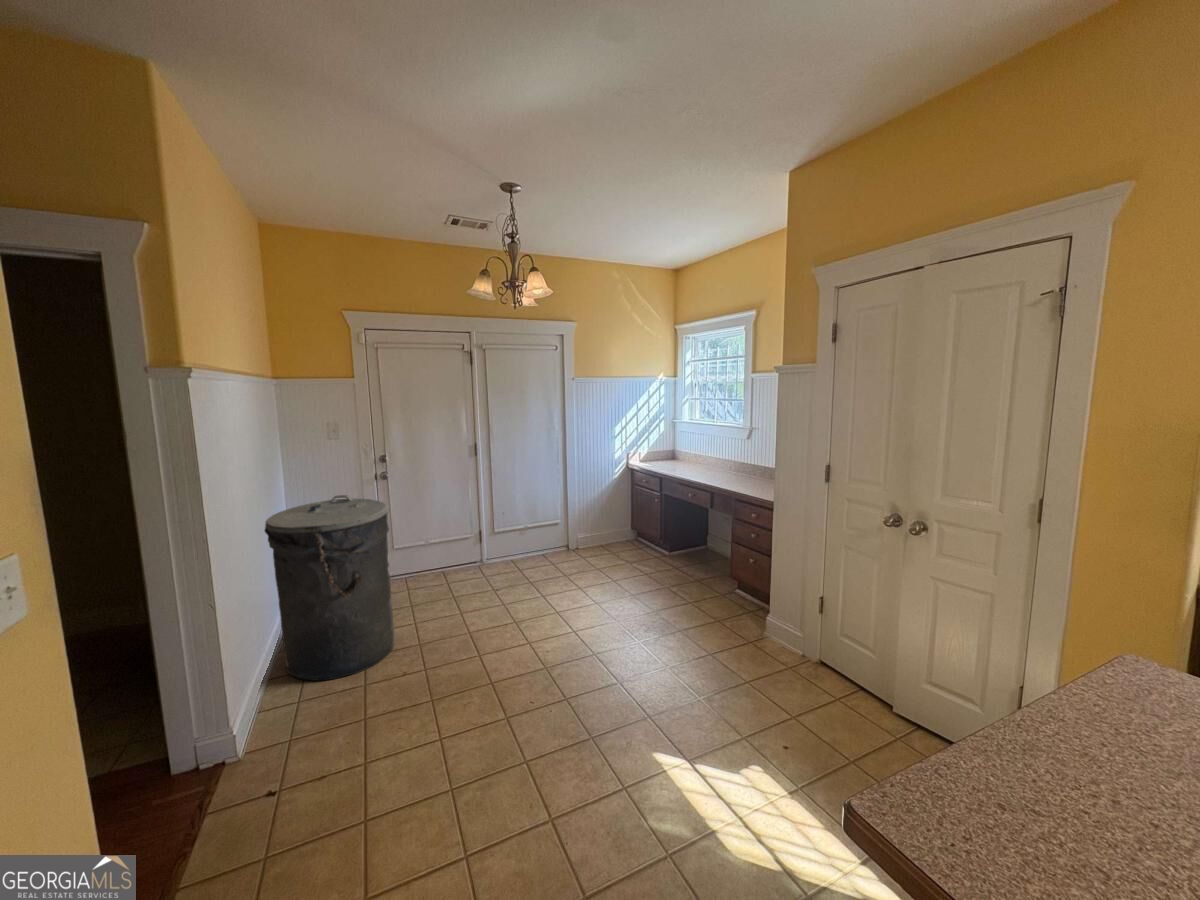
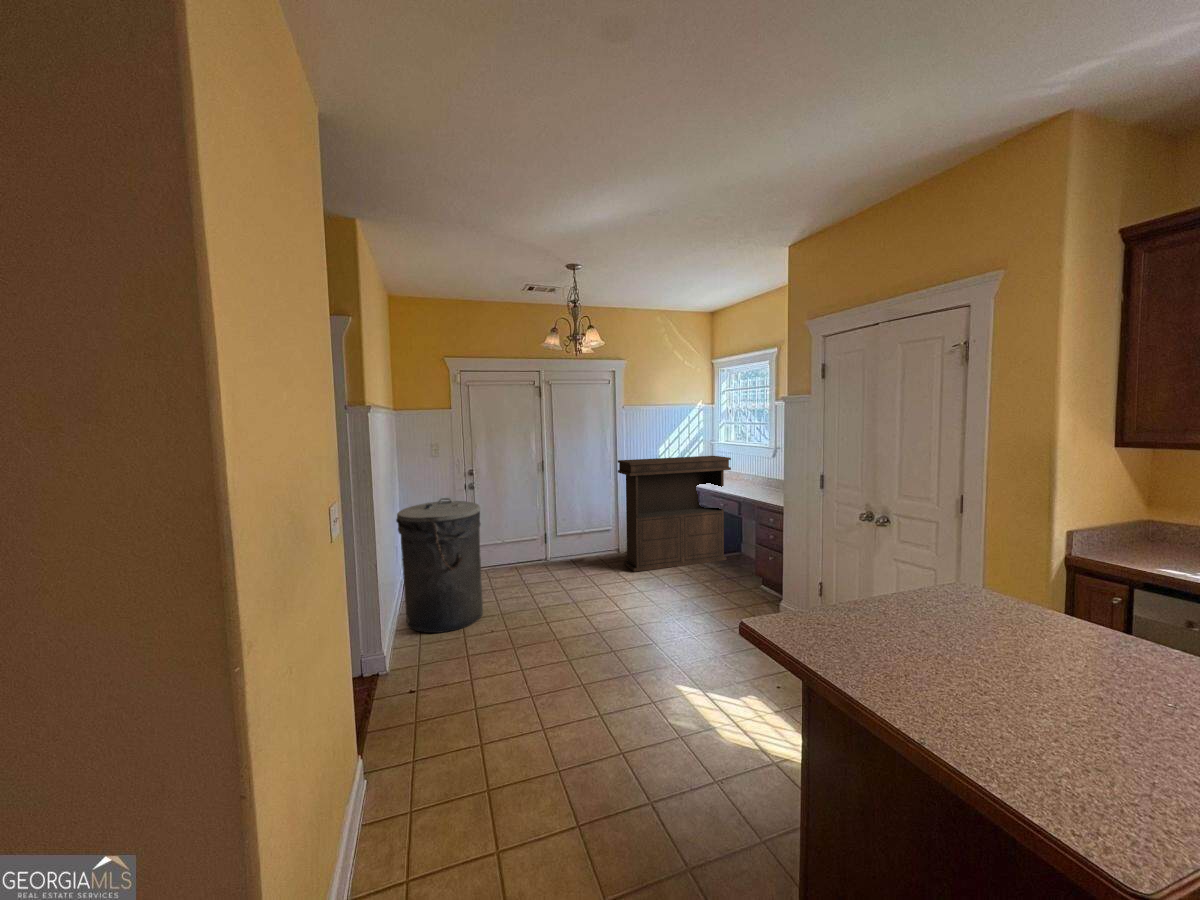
console table: none [567,436,700,576] -> present [618,456,731,572]

